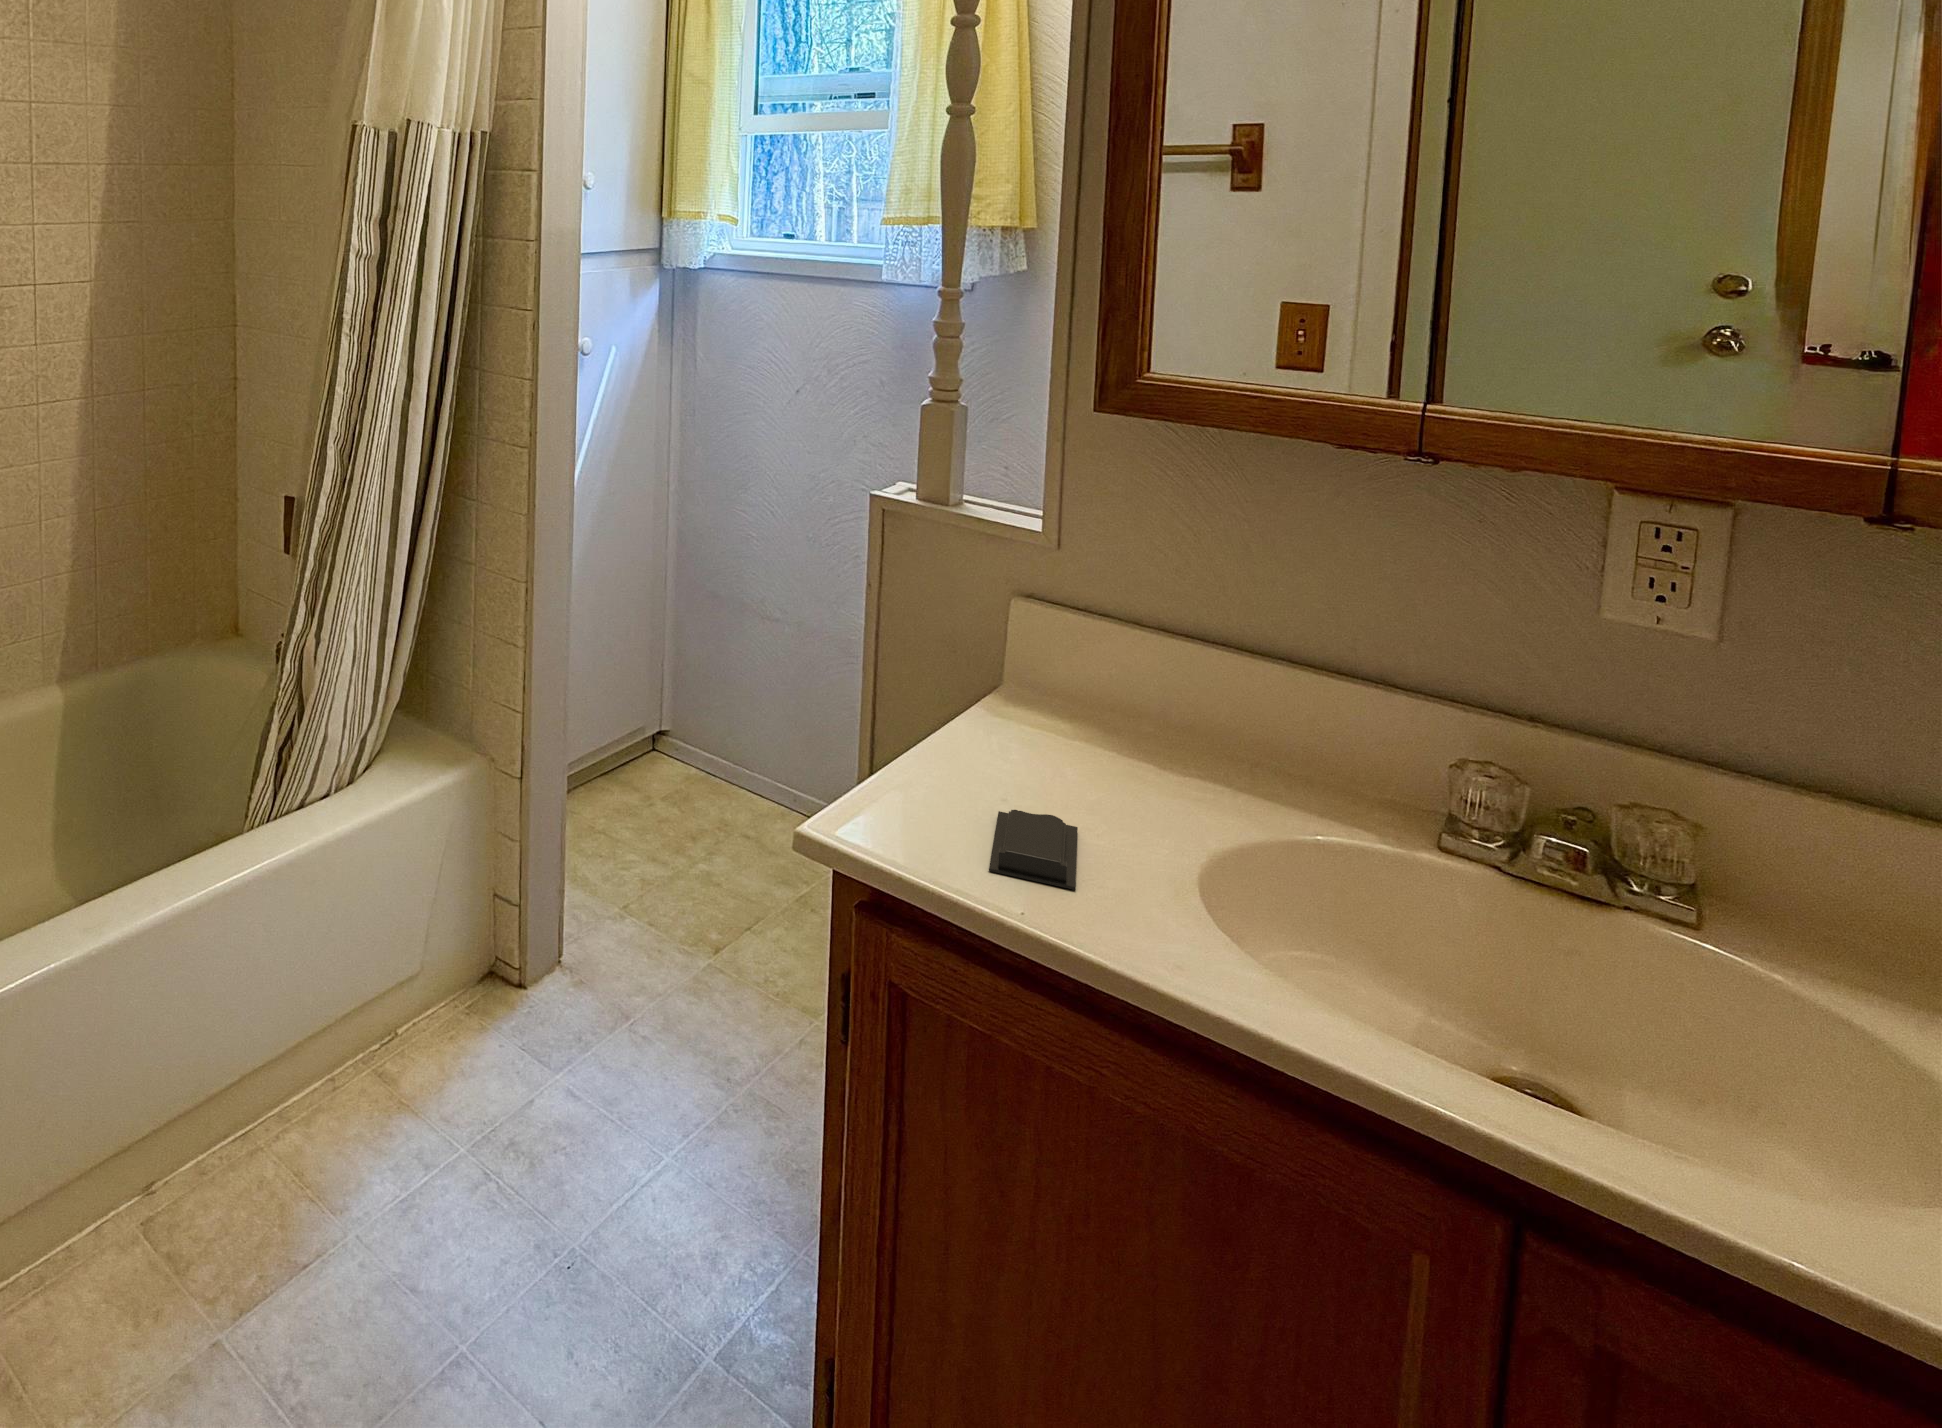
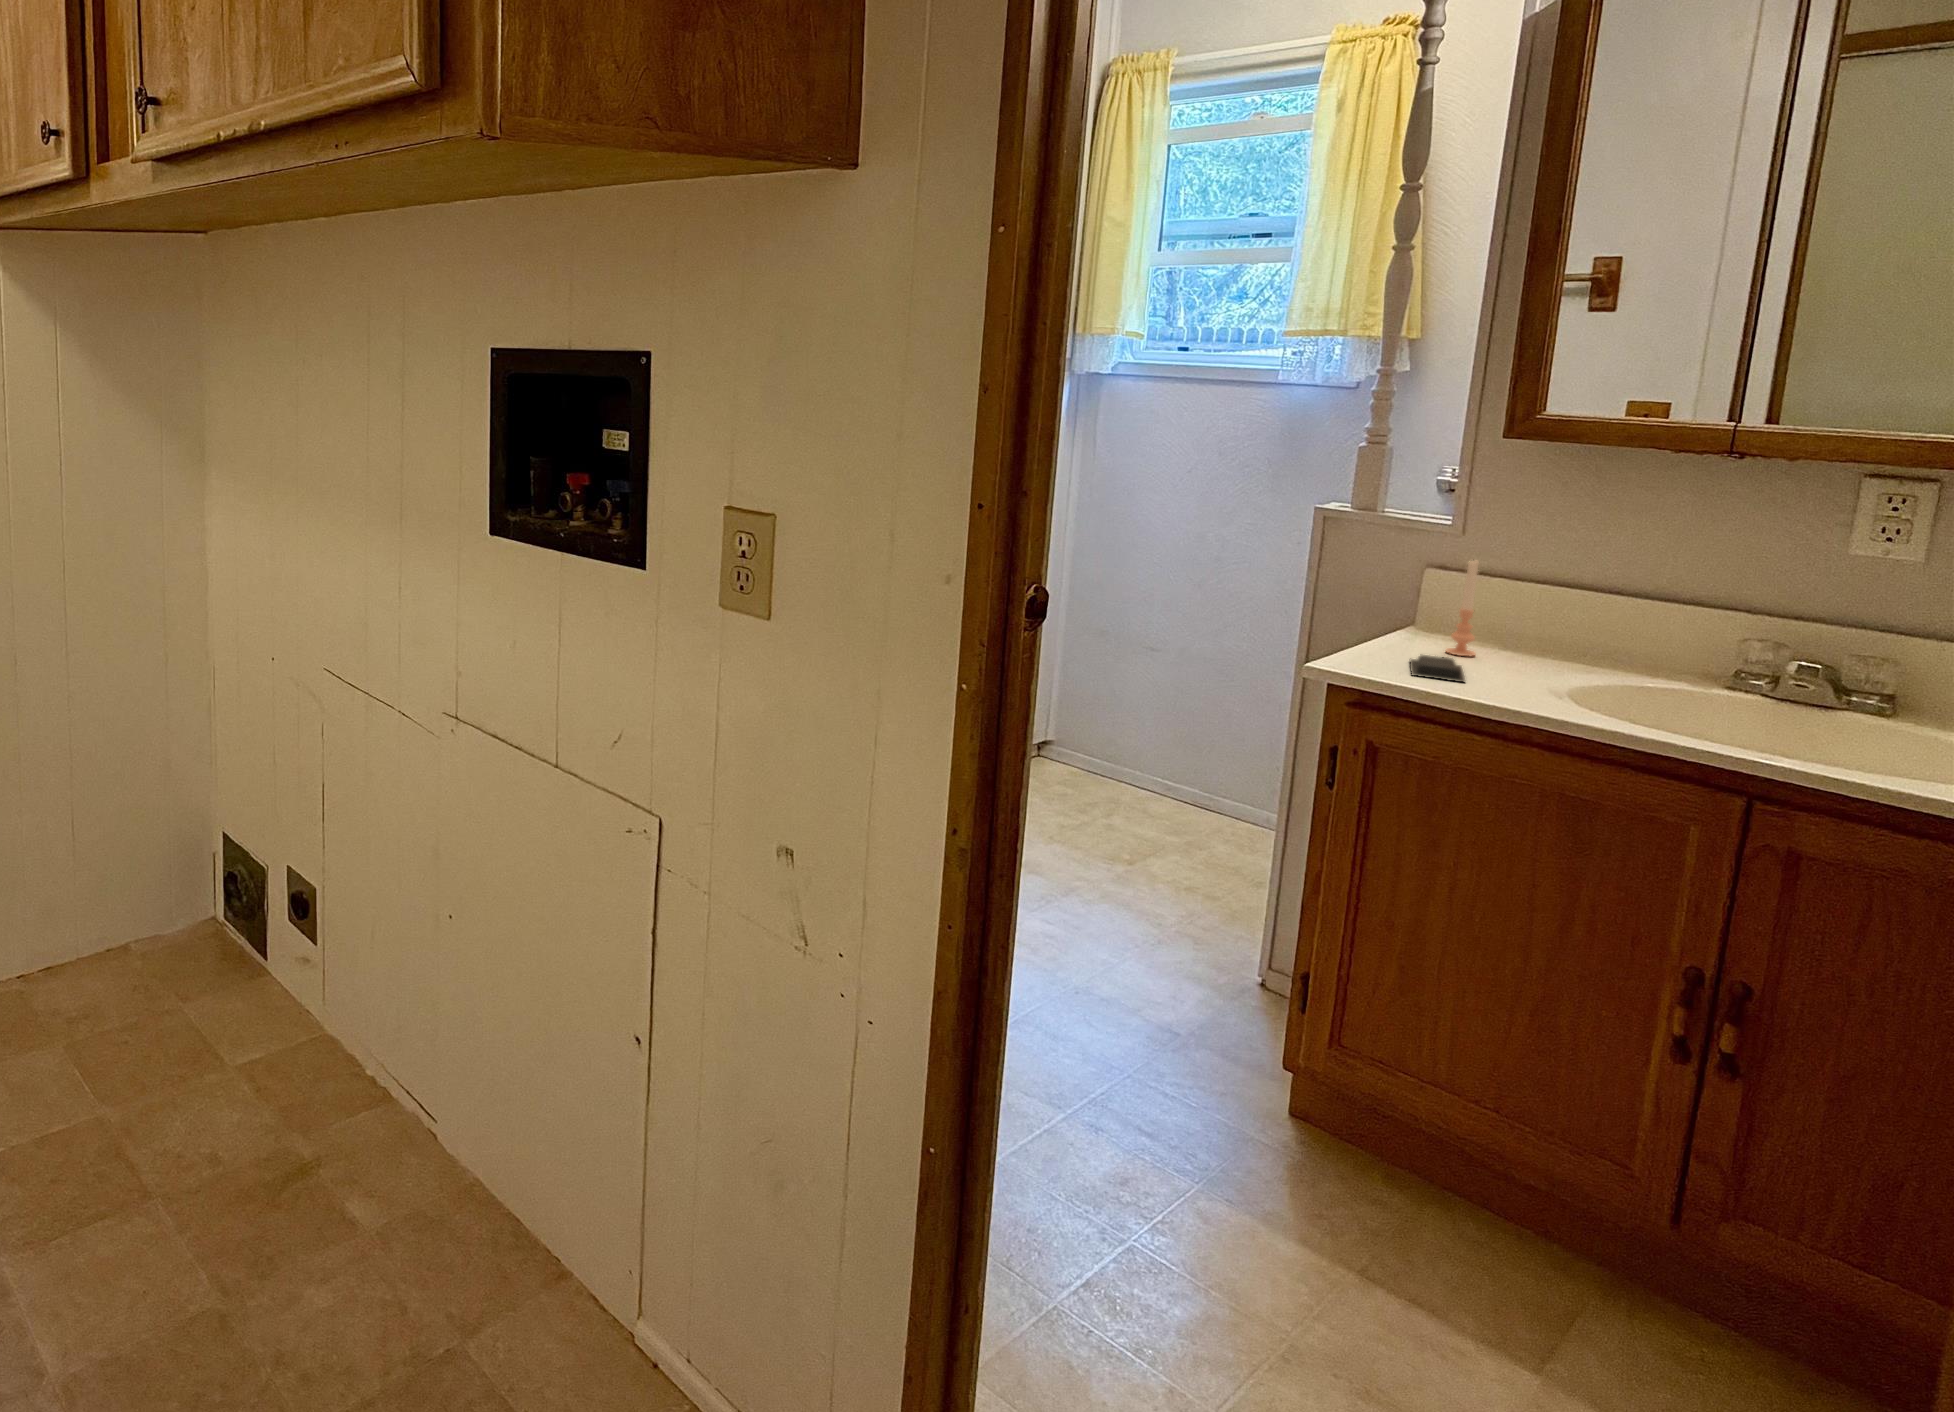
candle: none [1062,621,1108,789] -> present [1446,561,1478,656]

